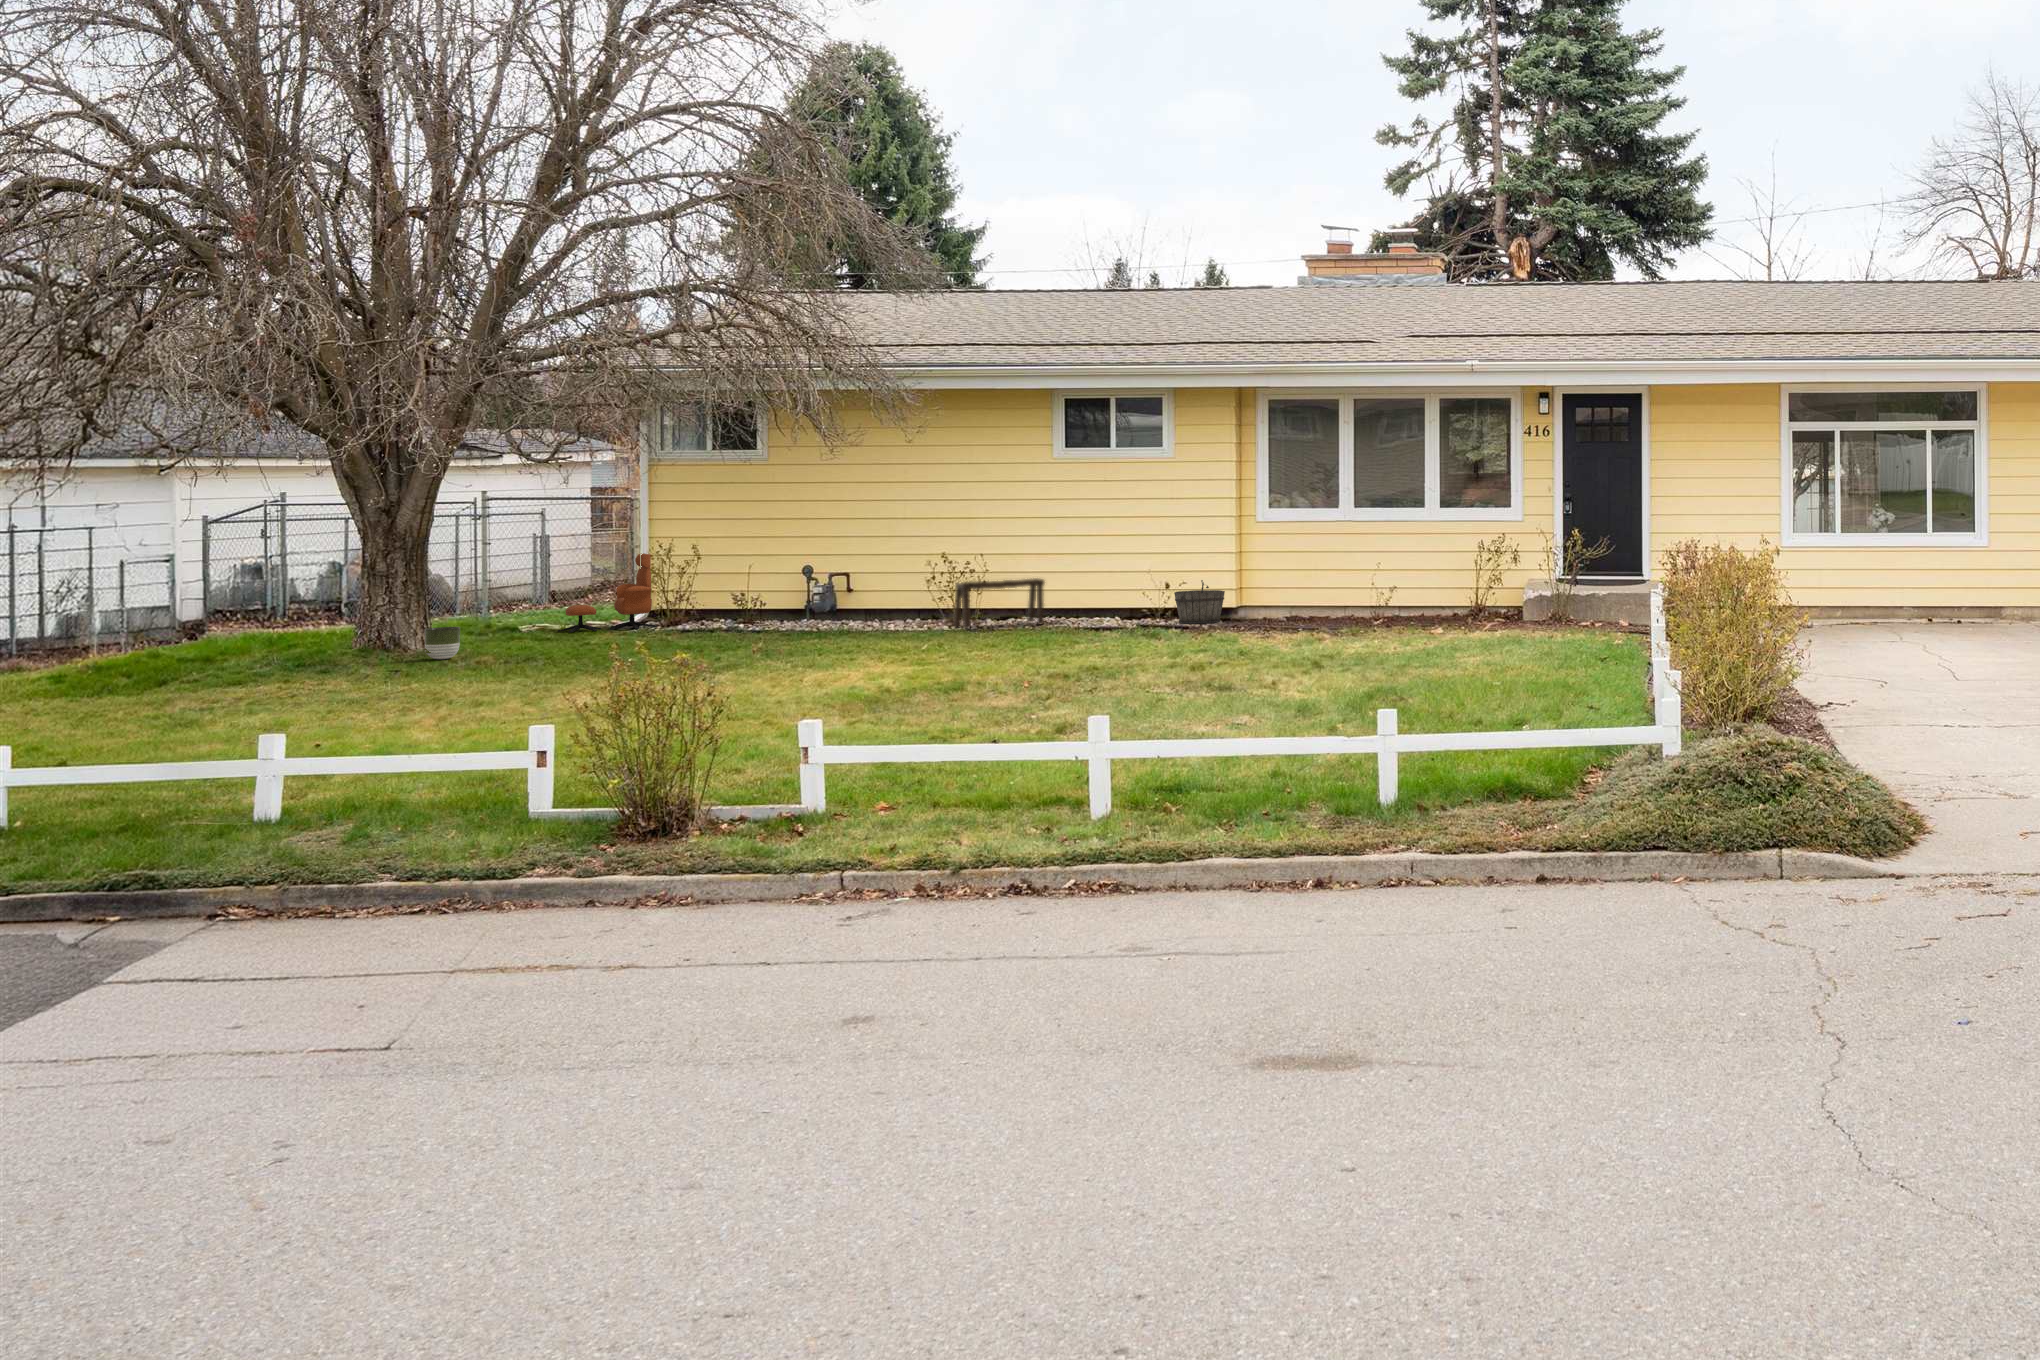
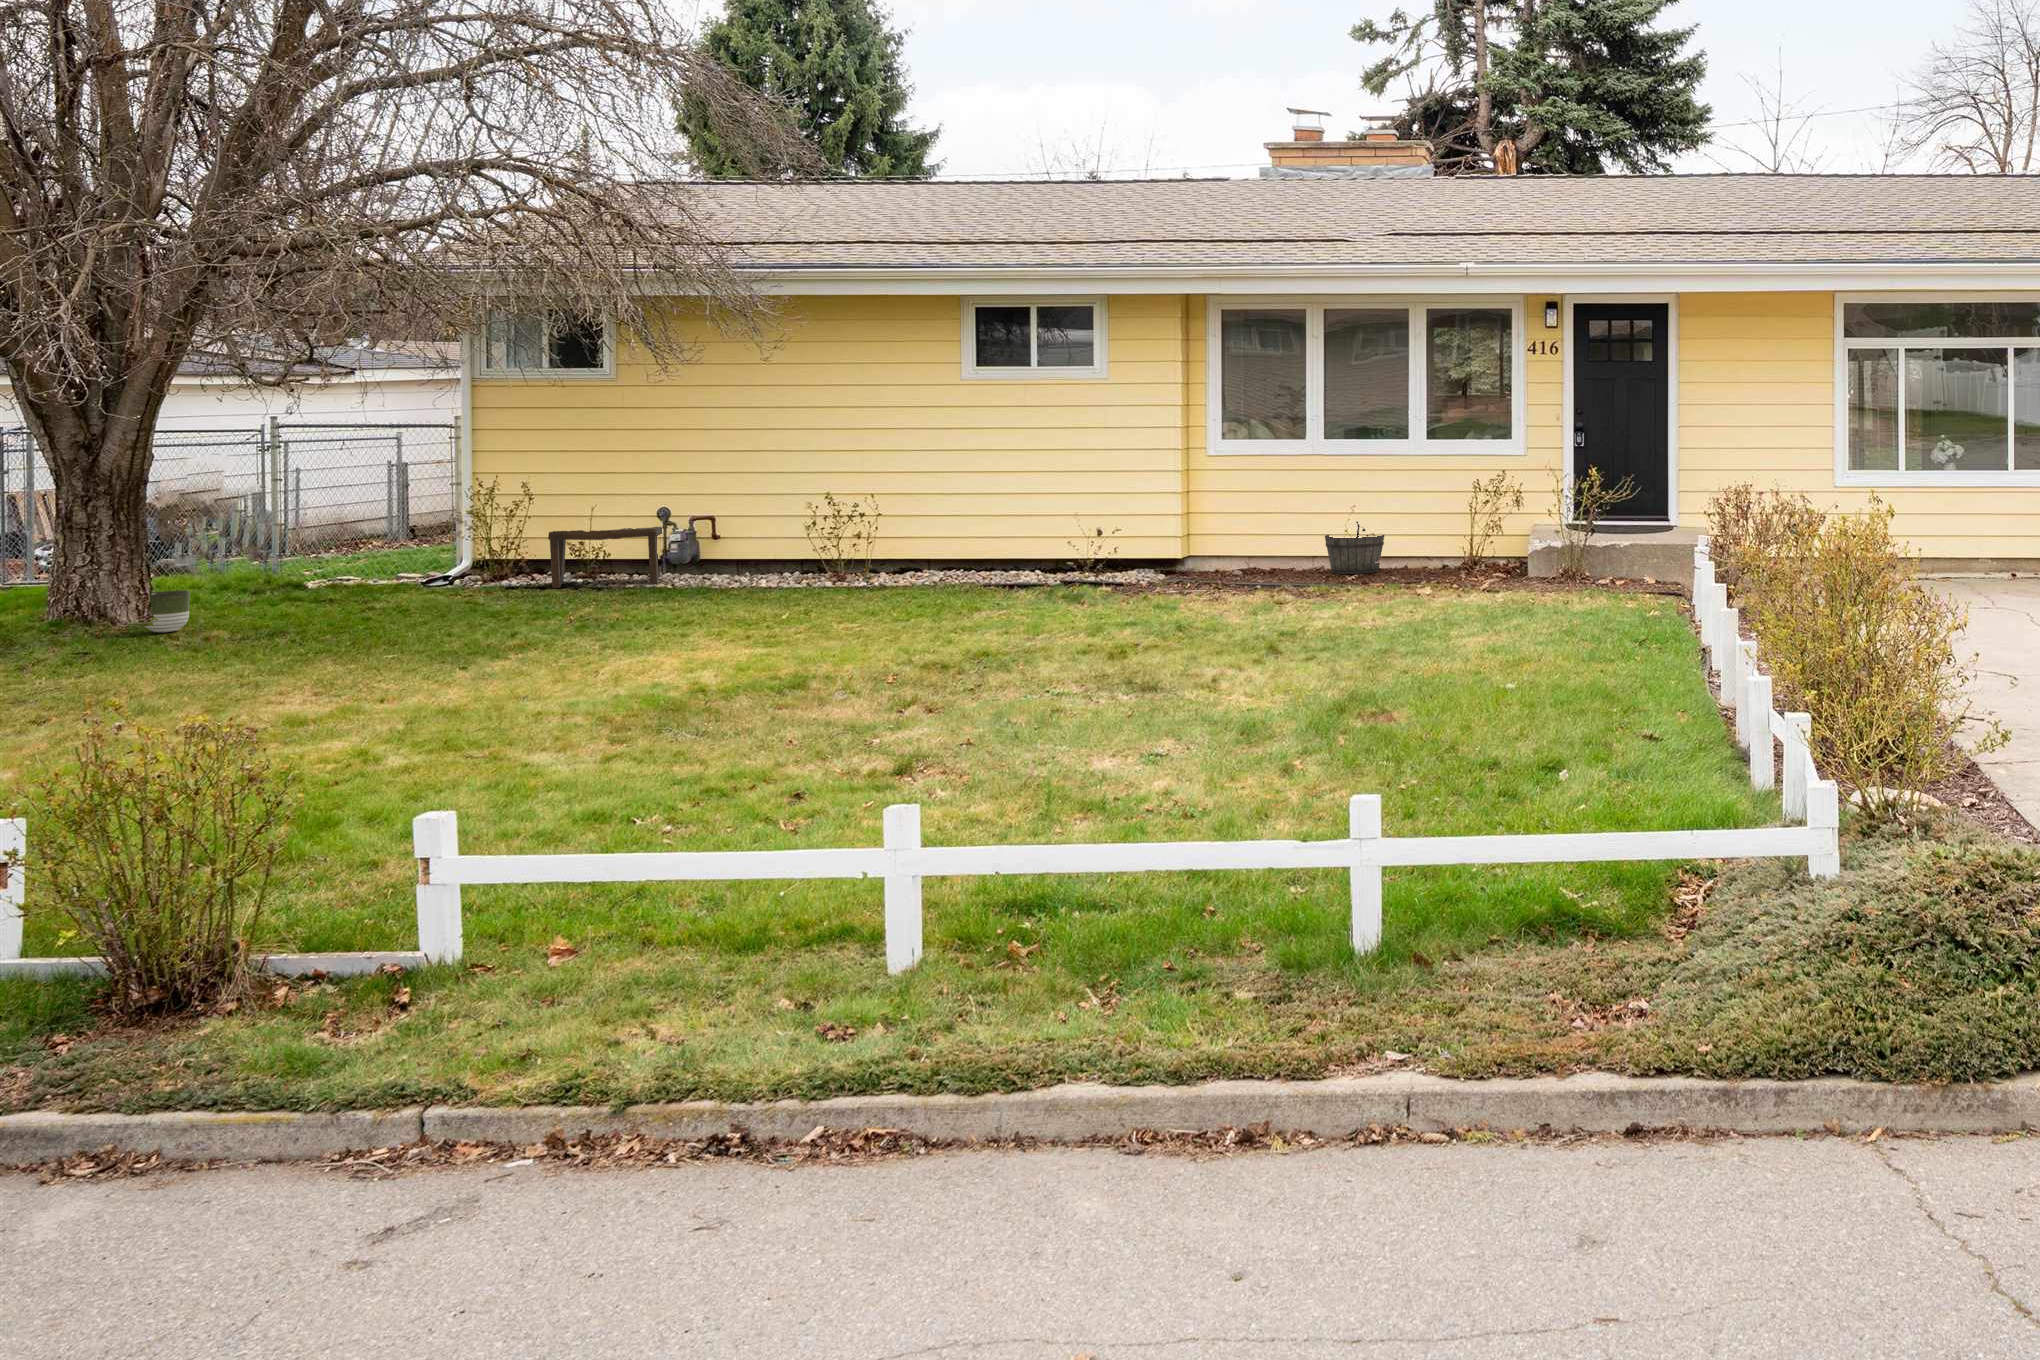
lounge chair: present [558,553,657,632] -> none [354,491,482,589]
bench: present [954,578,1044,629] -> present [548,527,662,588]
wooden bucket: present [1174,580,1225,624] -> present [1325,522,1384,574]

